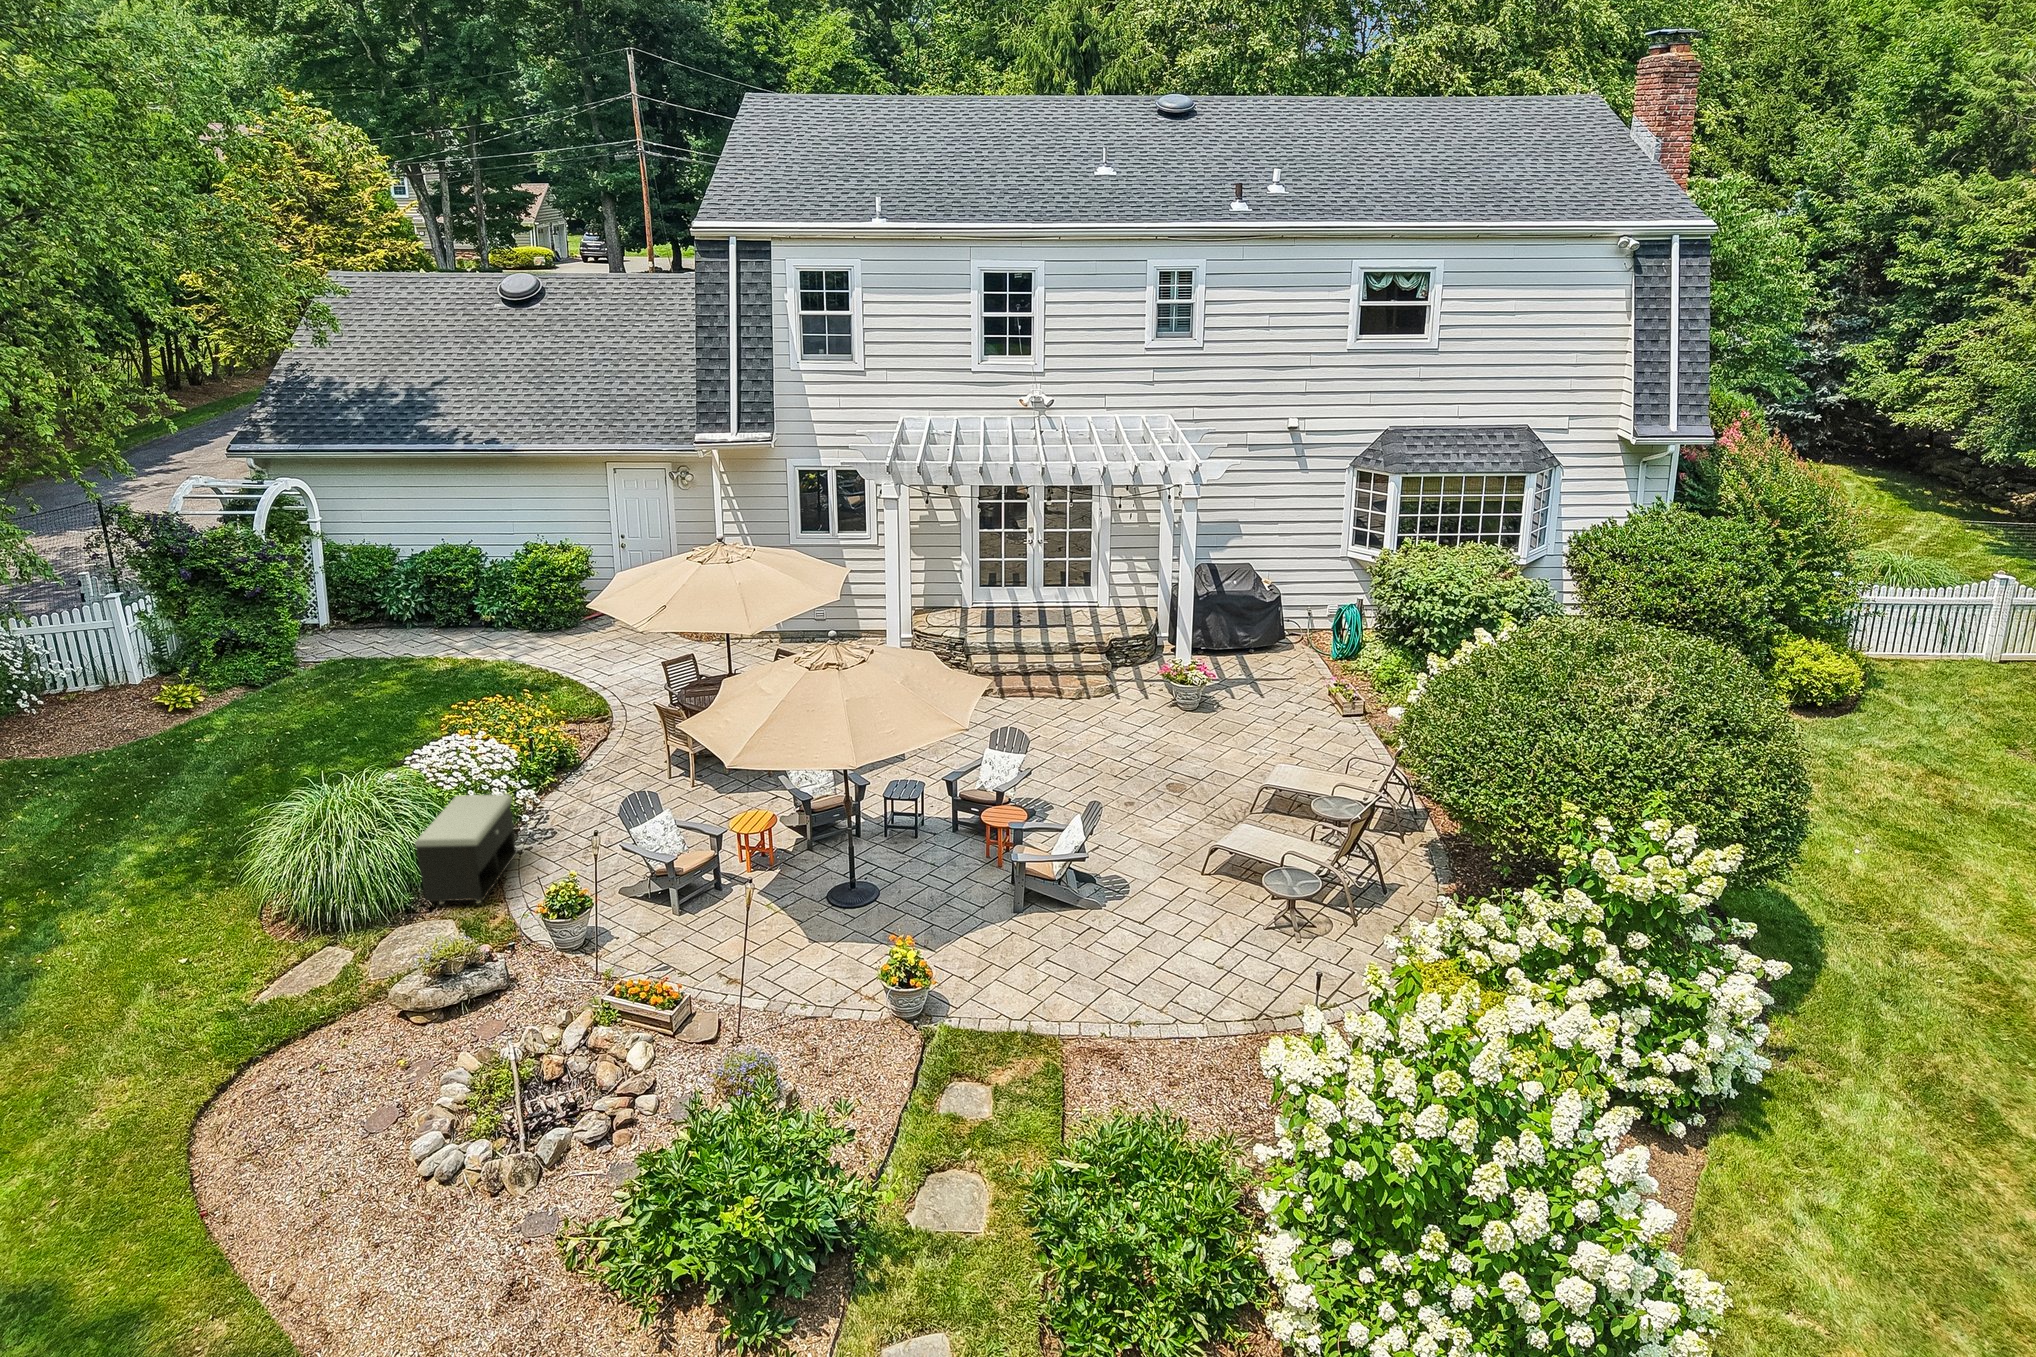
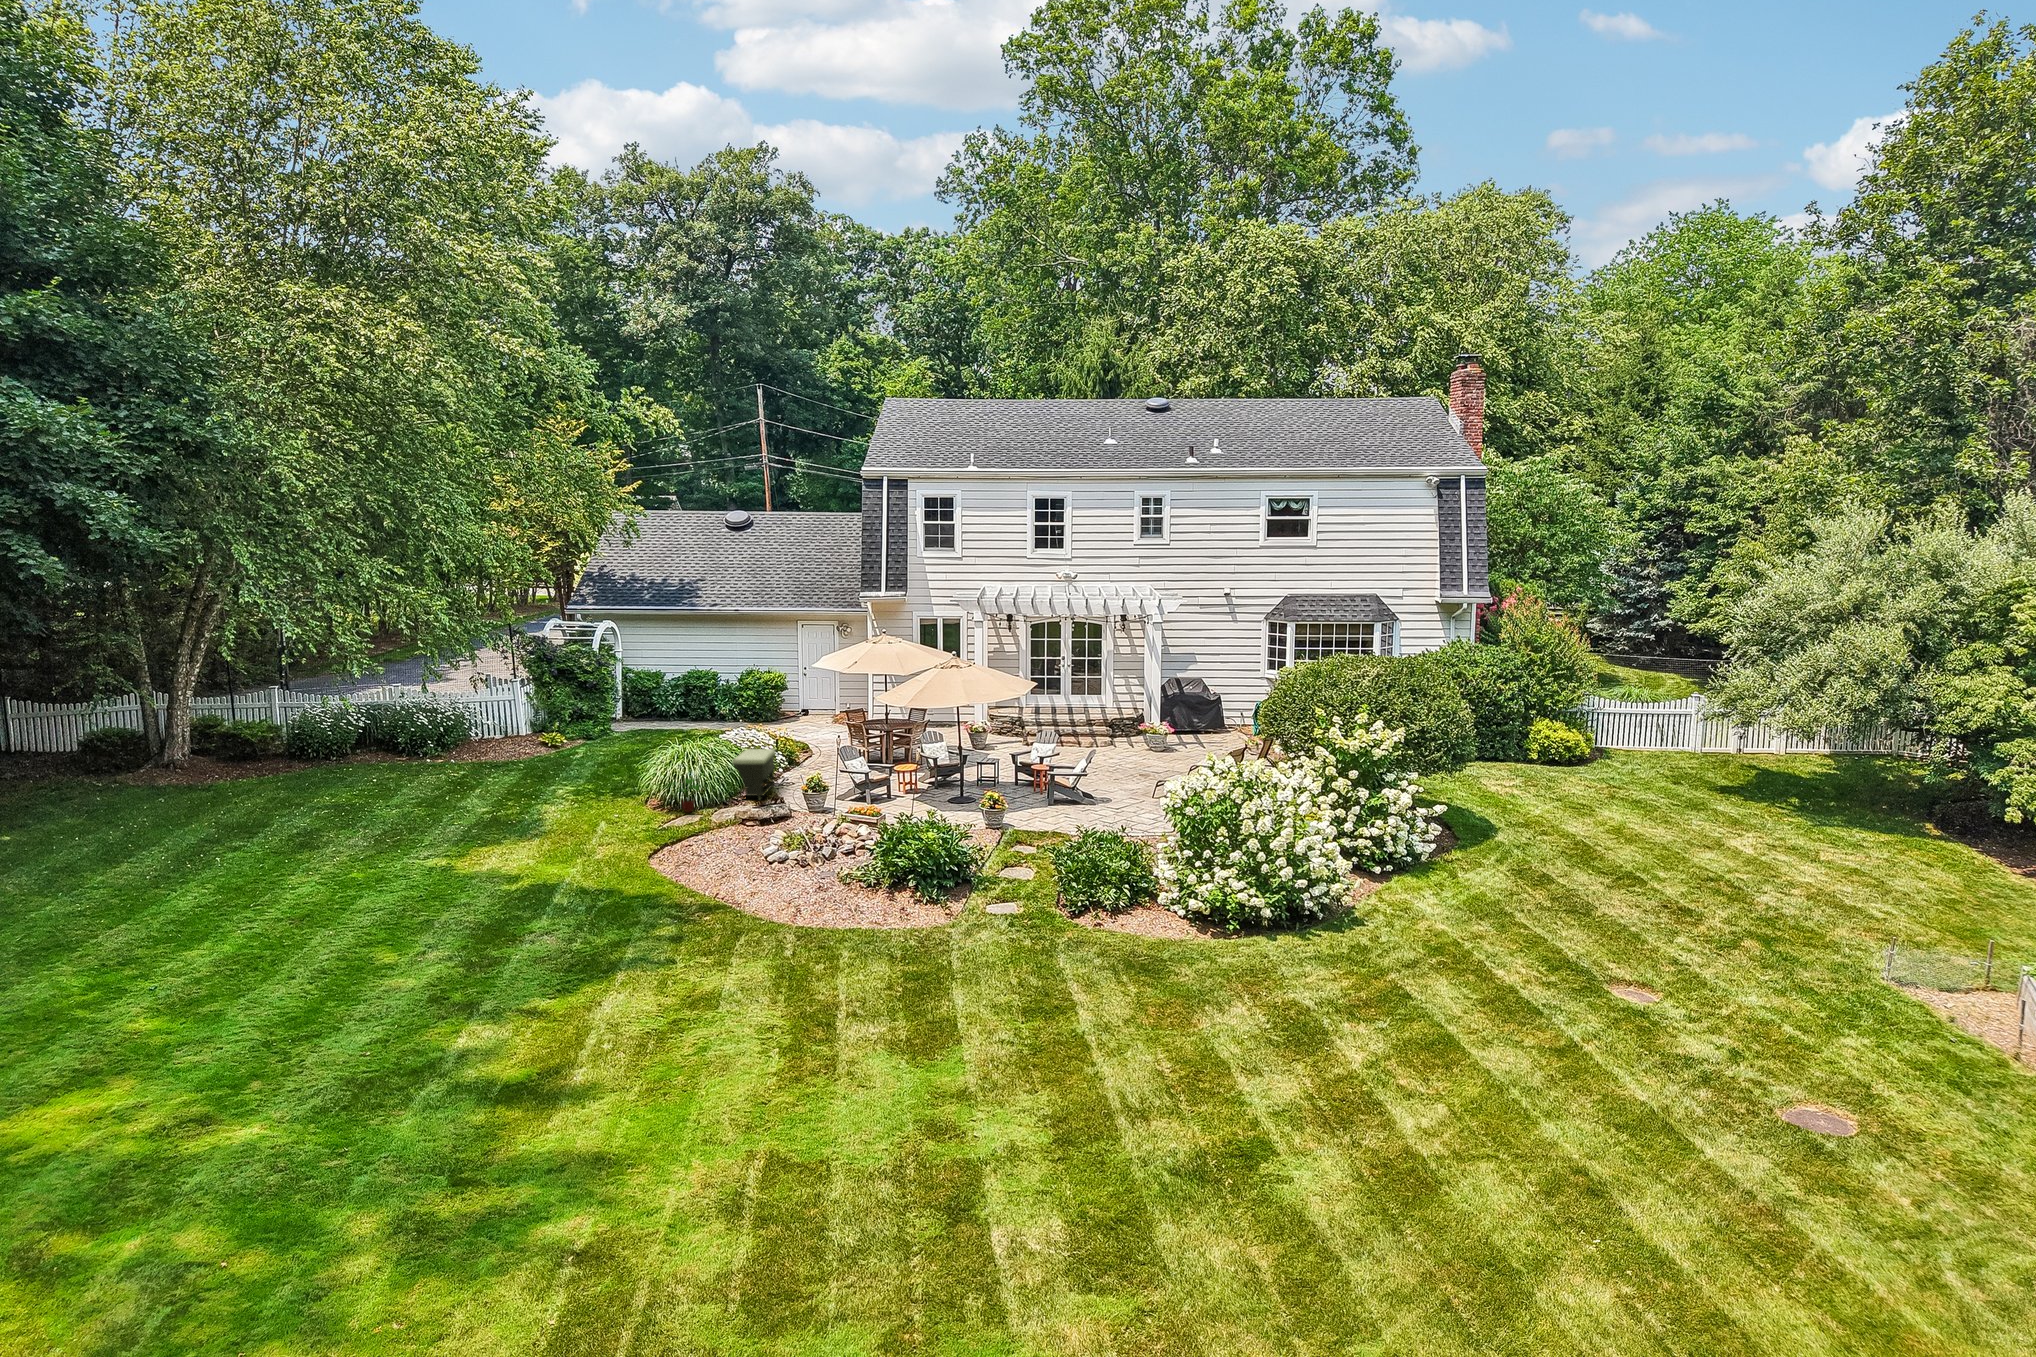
potted plant: none [268,889,352,961] -> present [674,778,699,812]

